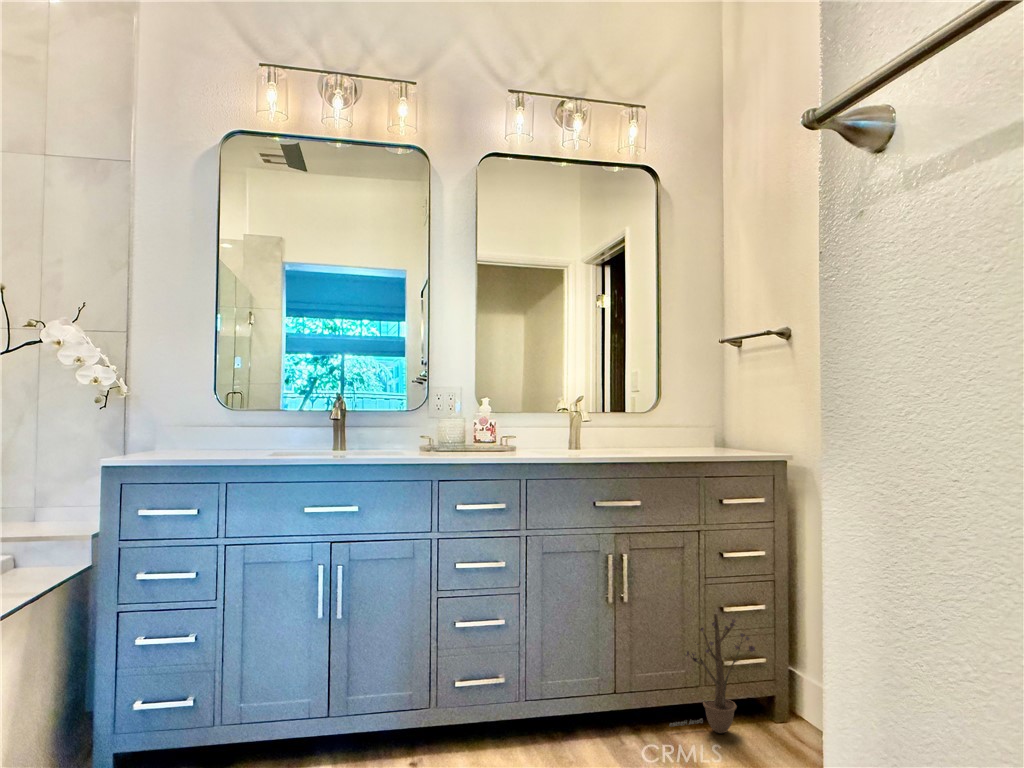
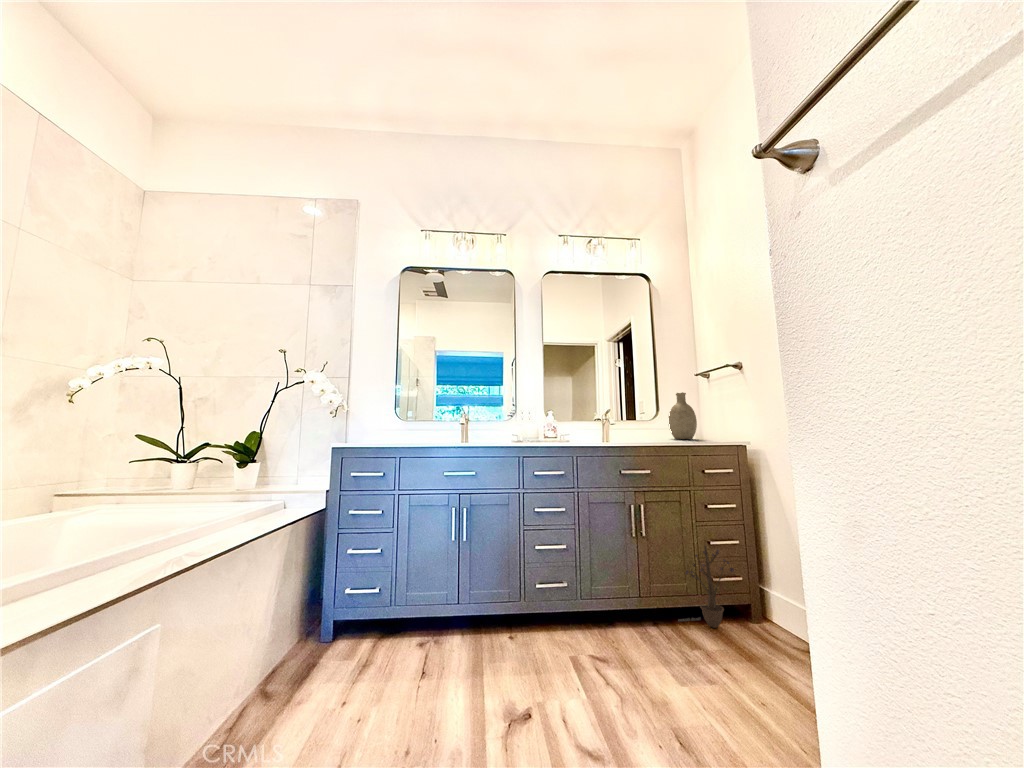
decorative vase: none [675,369,718,444] -> present [669,392,697,439]

